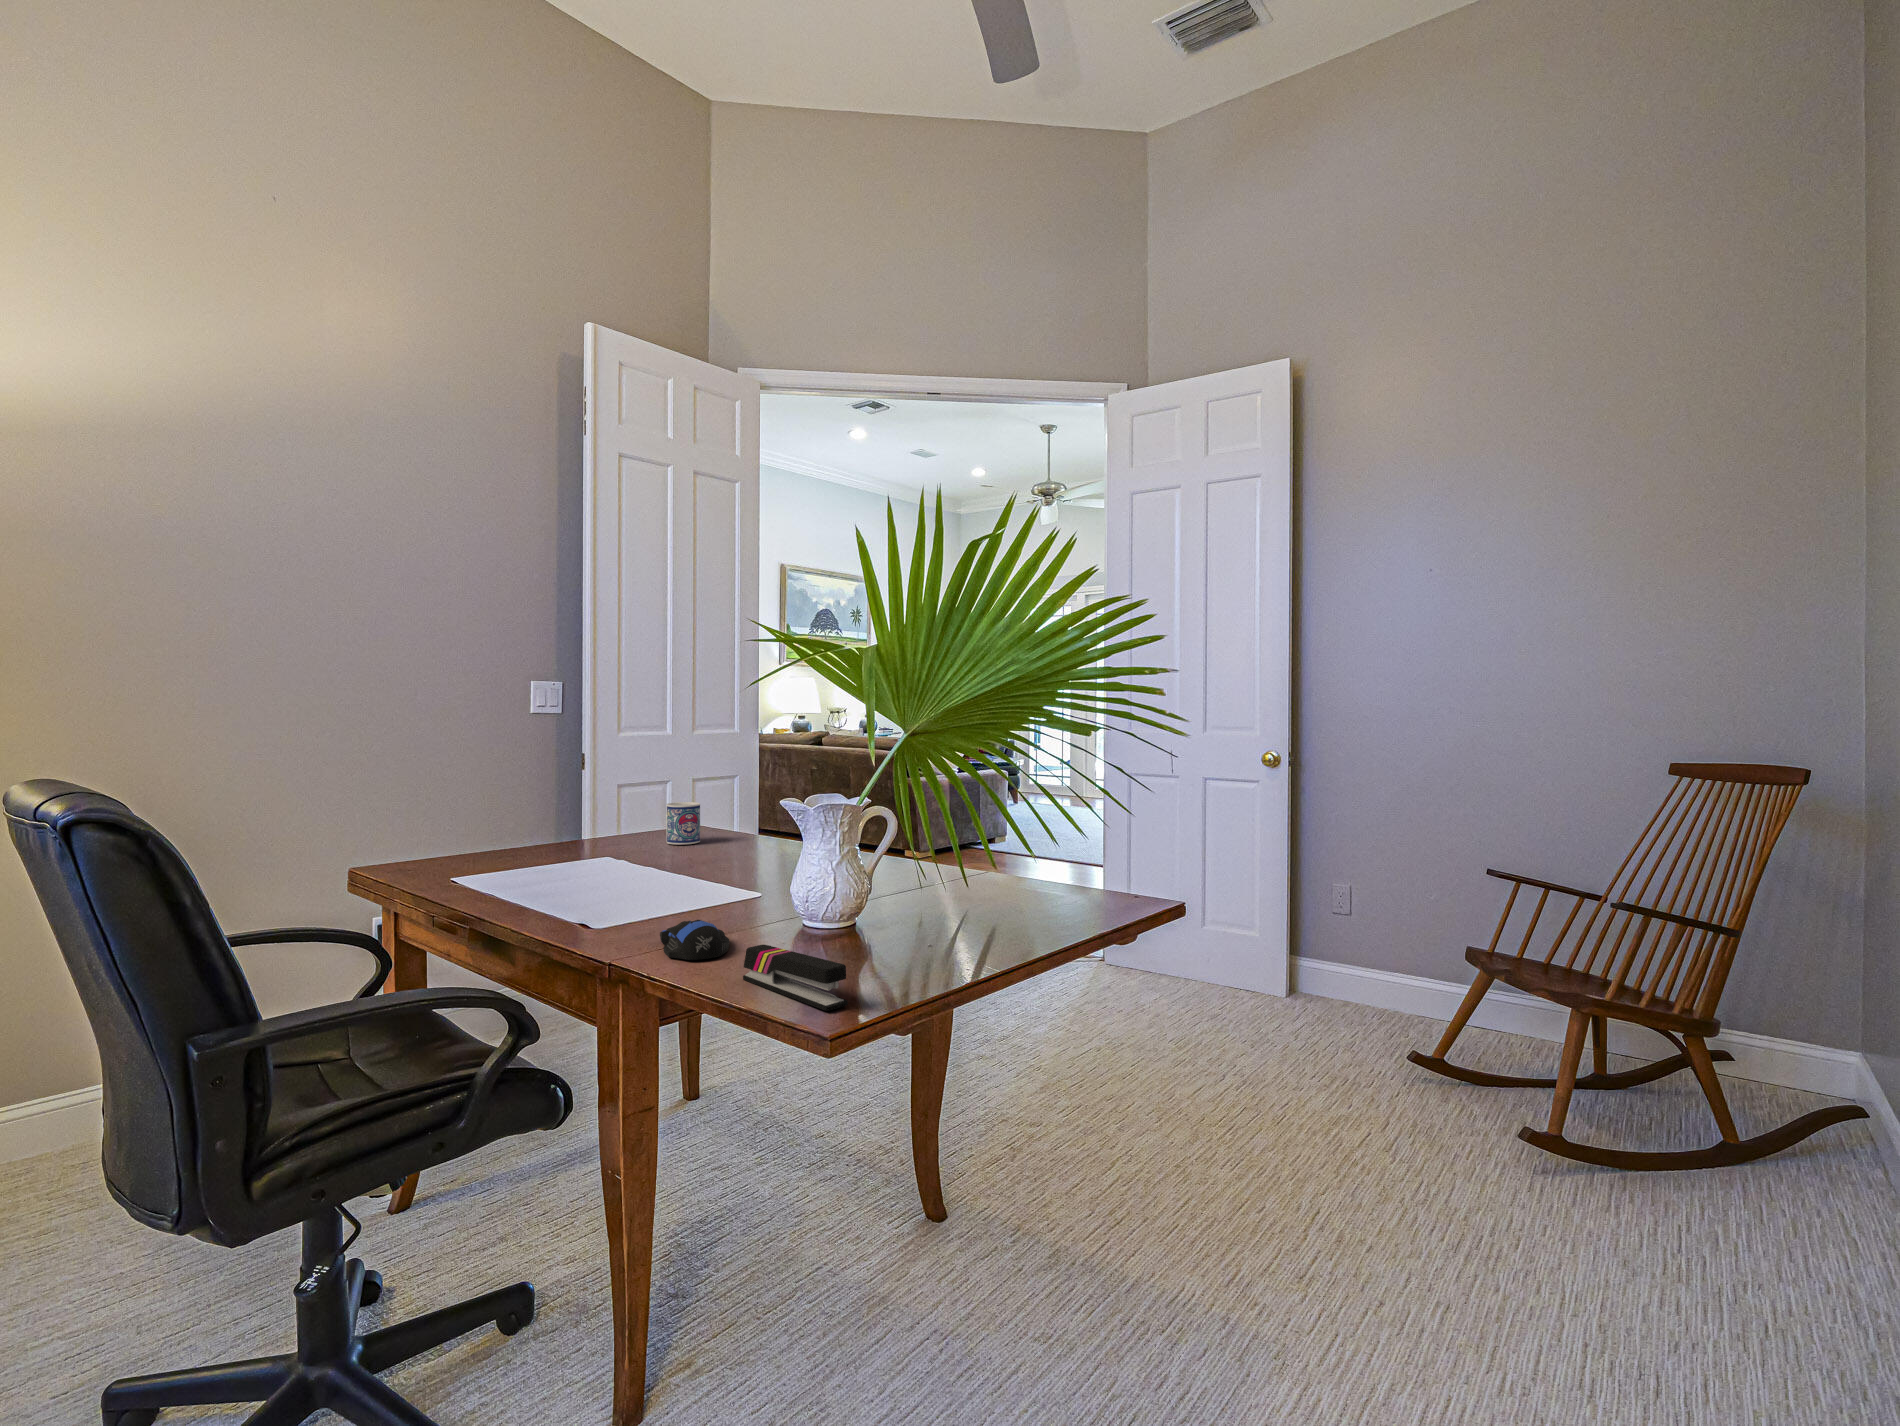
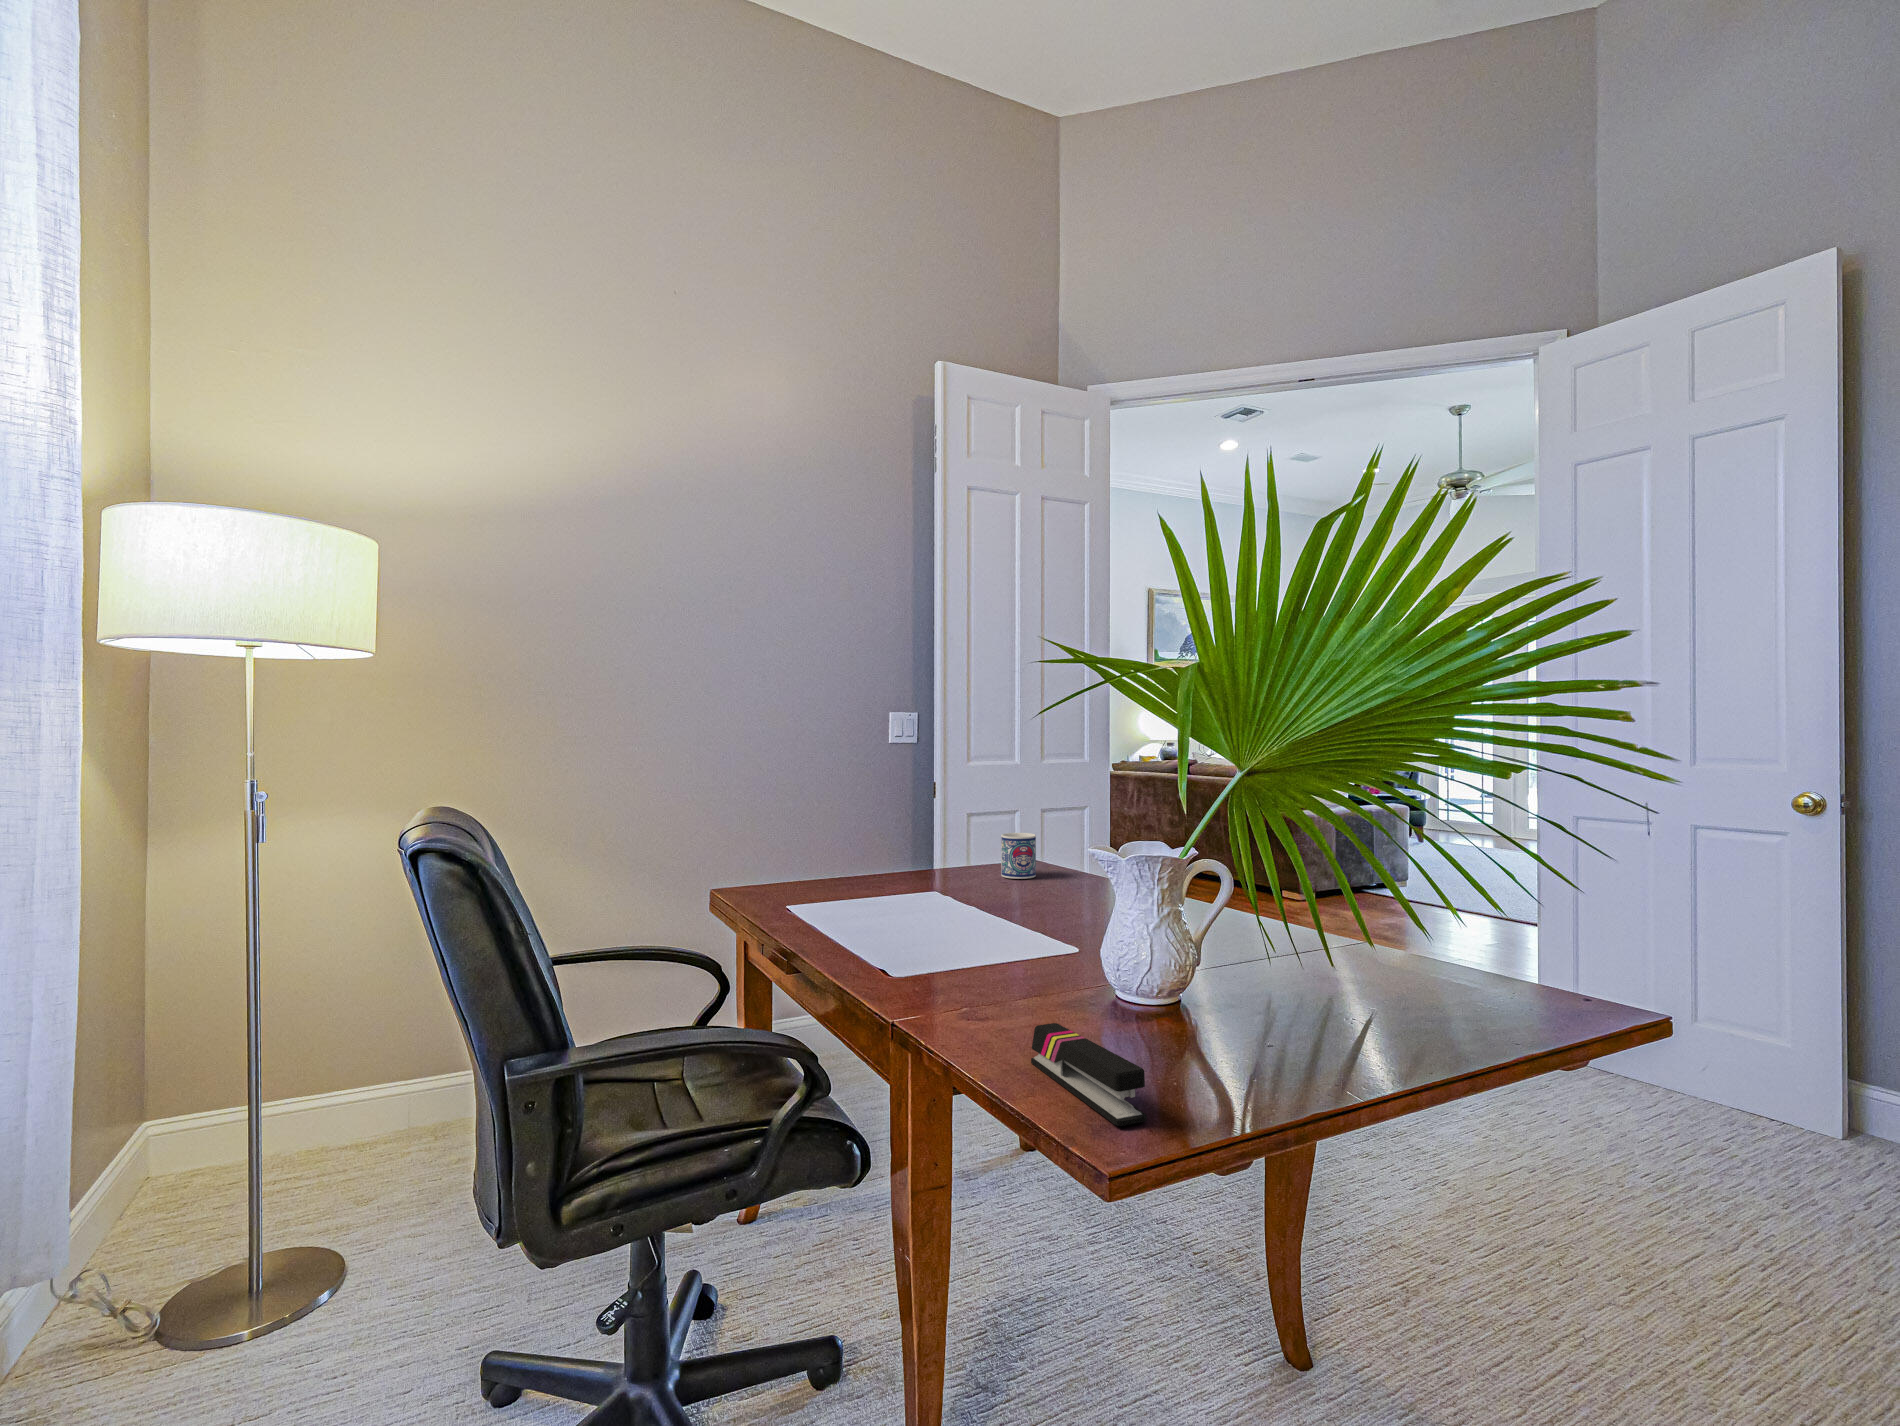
computer mouse: present [660,920,730,960] -> none [955,979,1029,1029]

